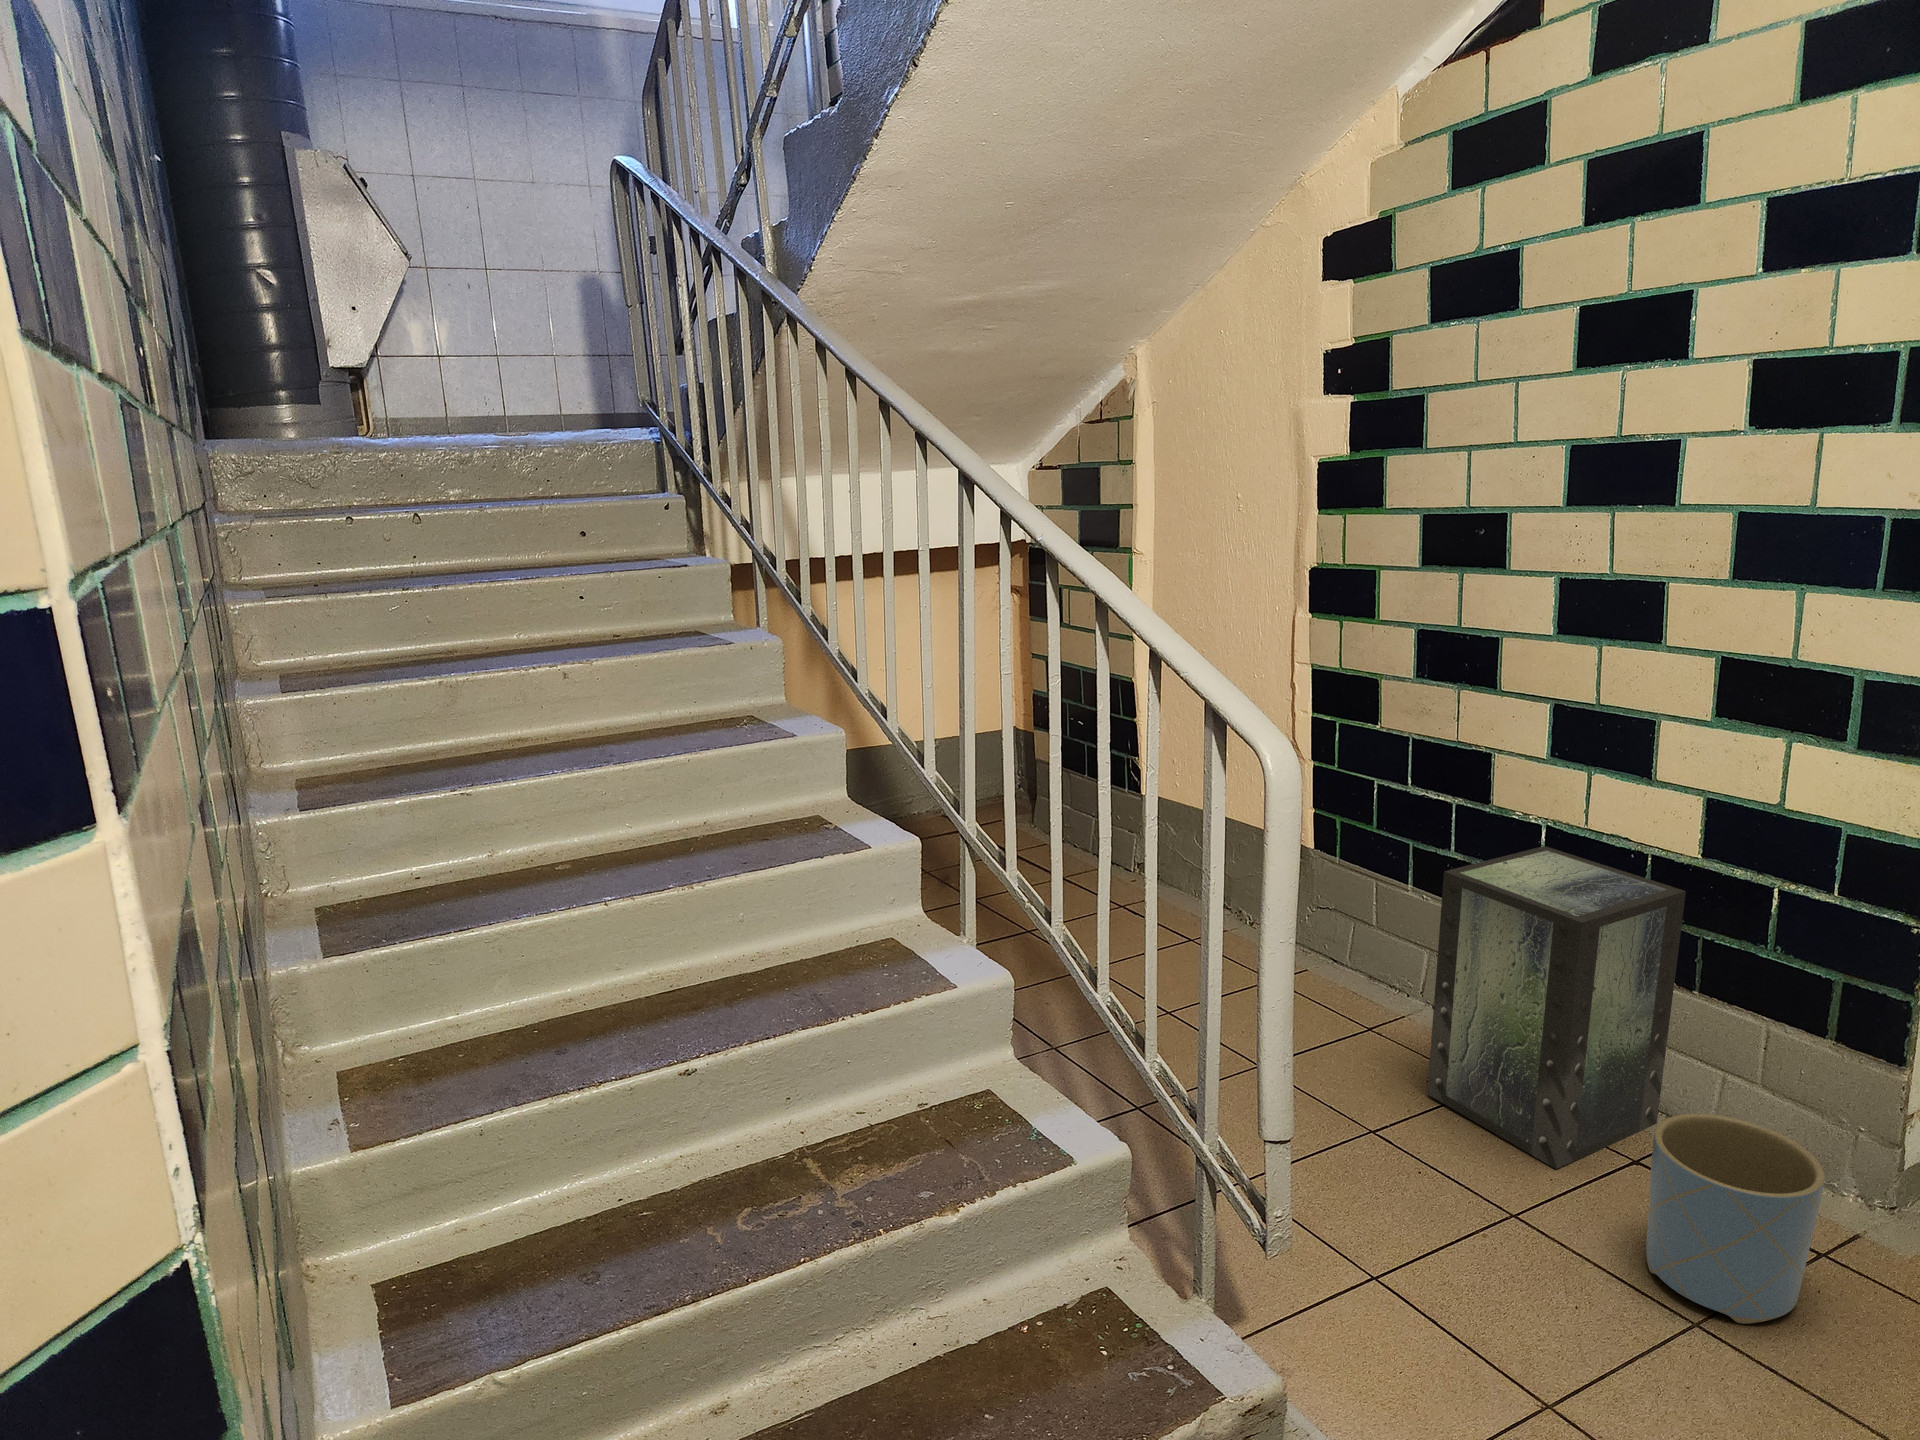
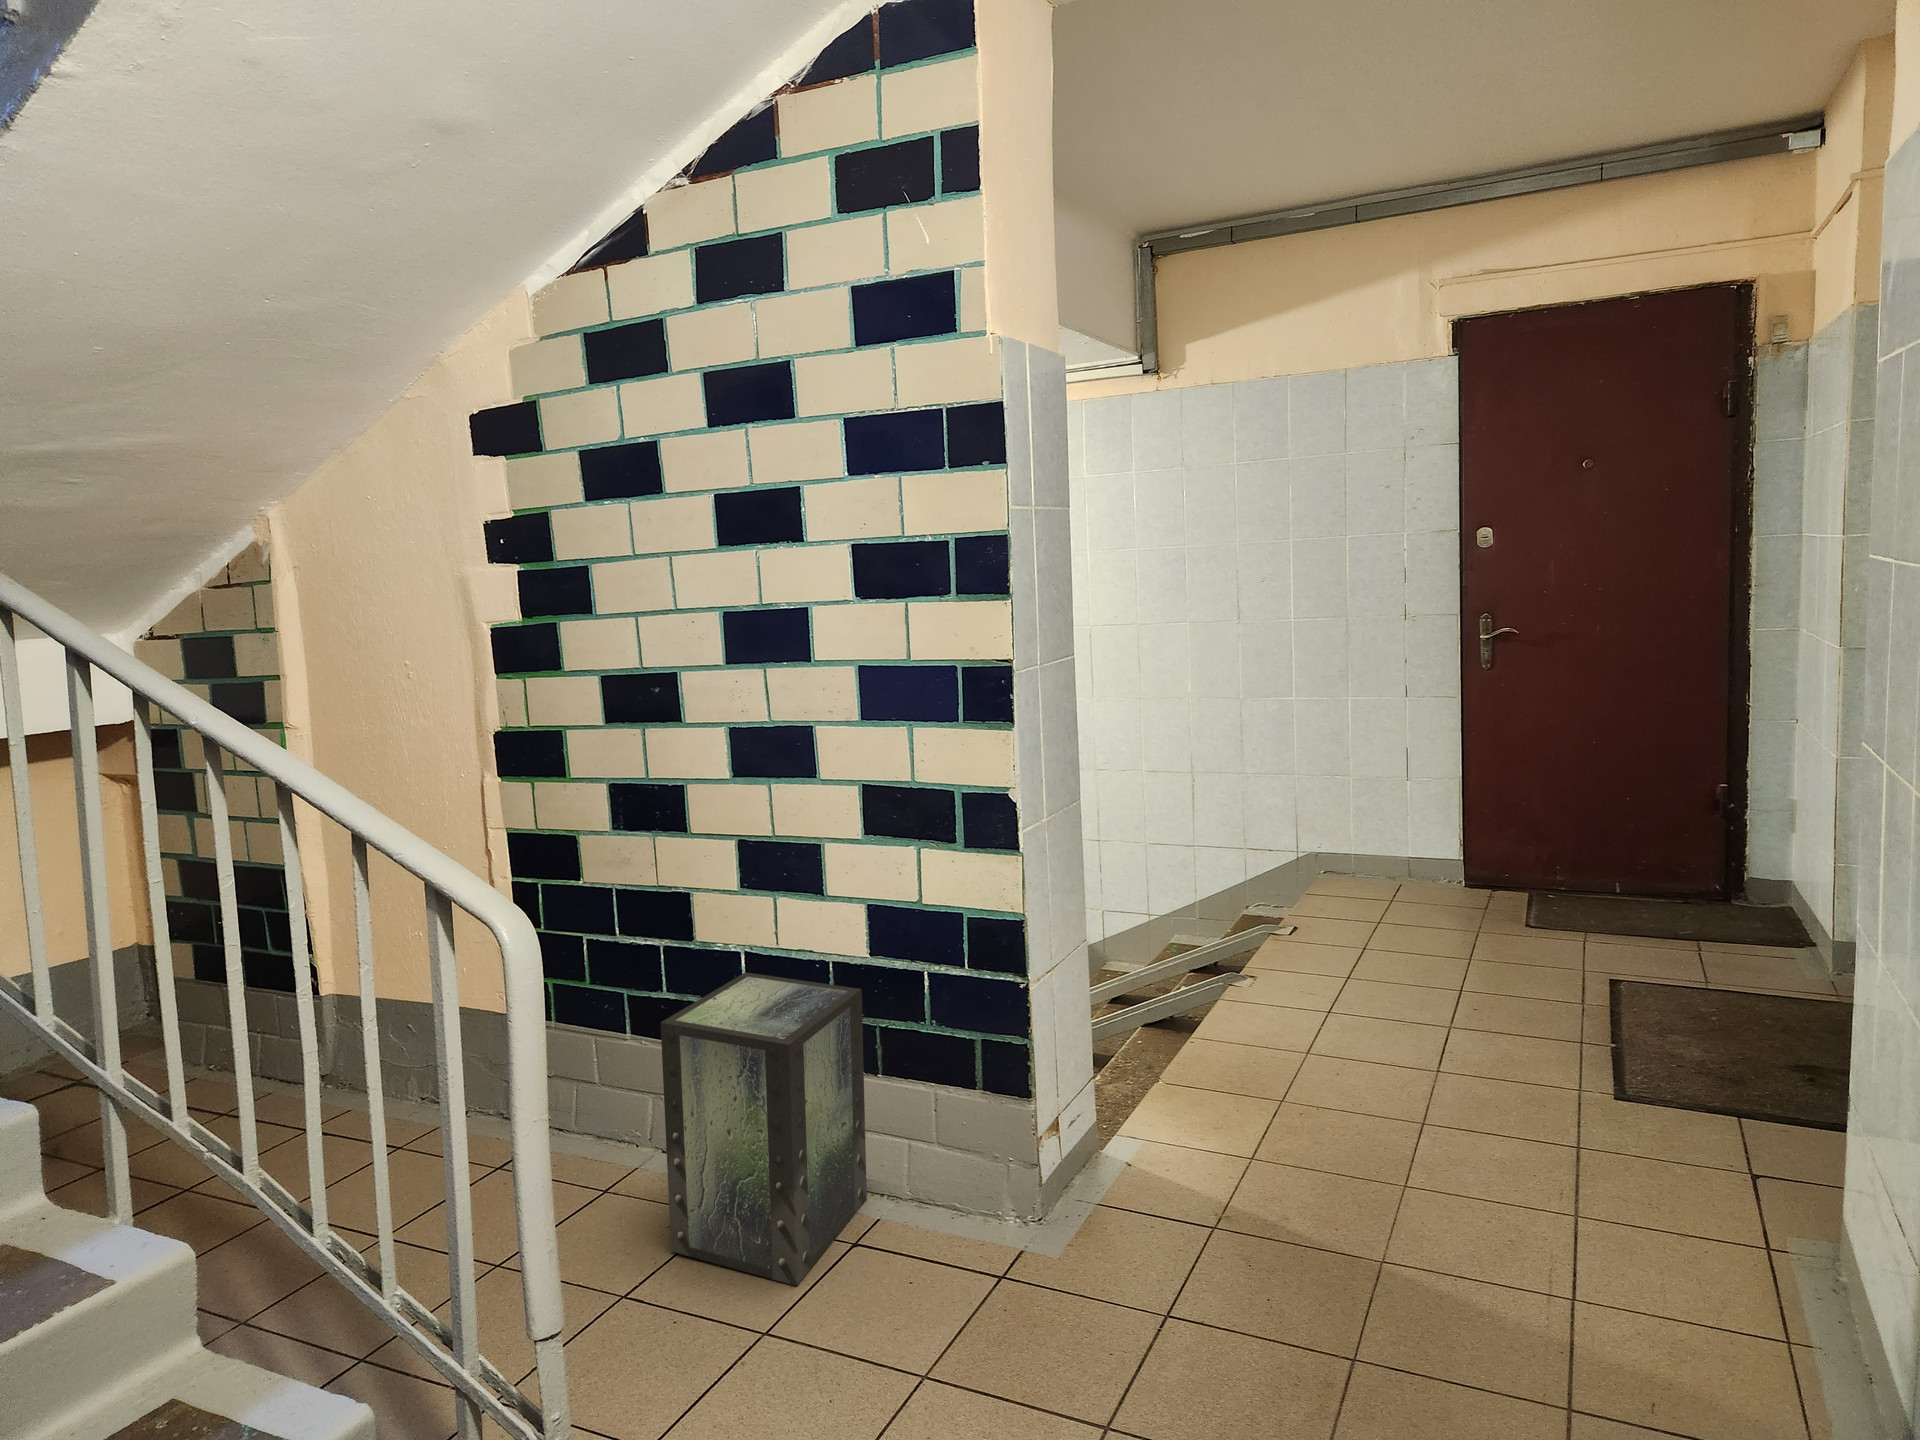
planter: present [1646,1114,1825,1324] -> none [875,1186,1001,1380]

